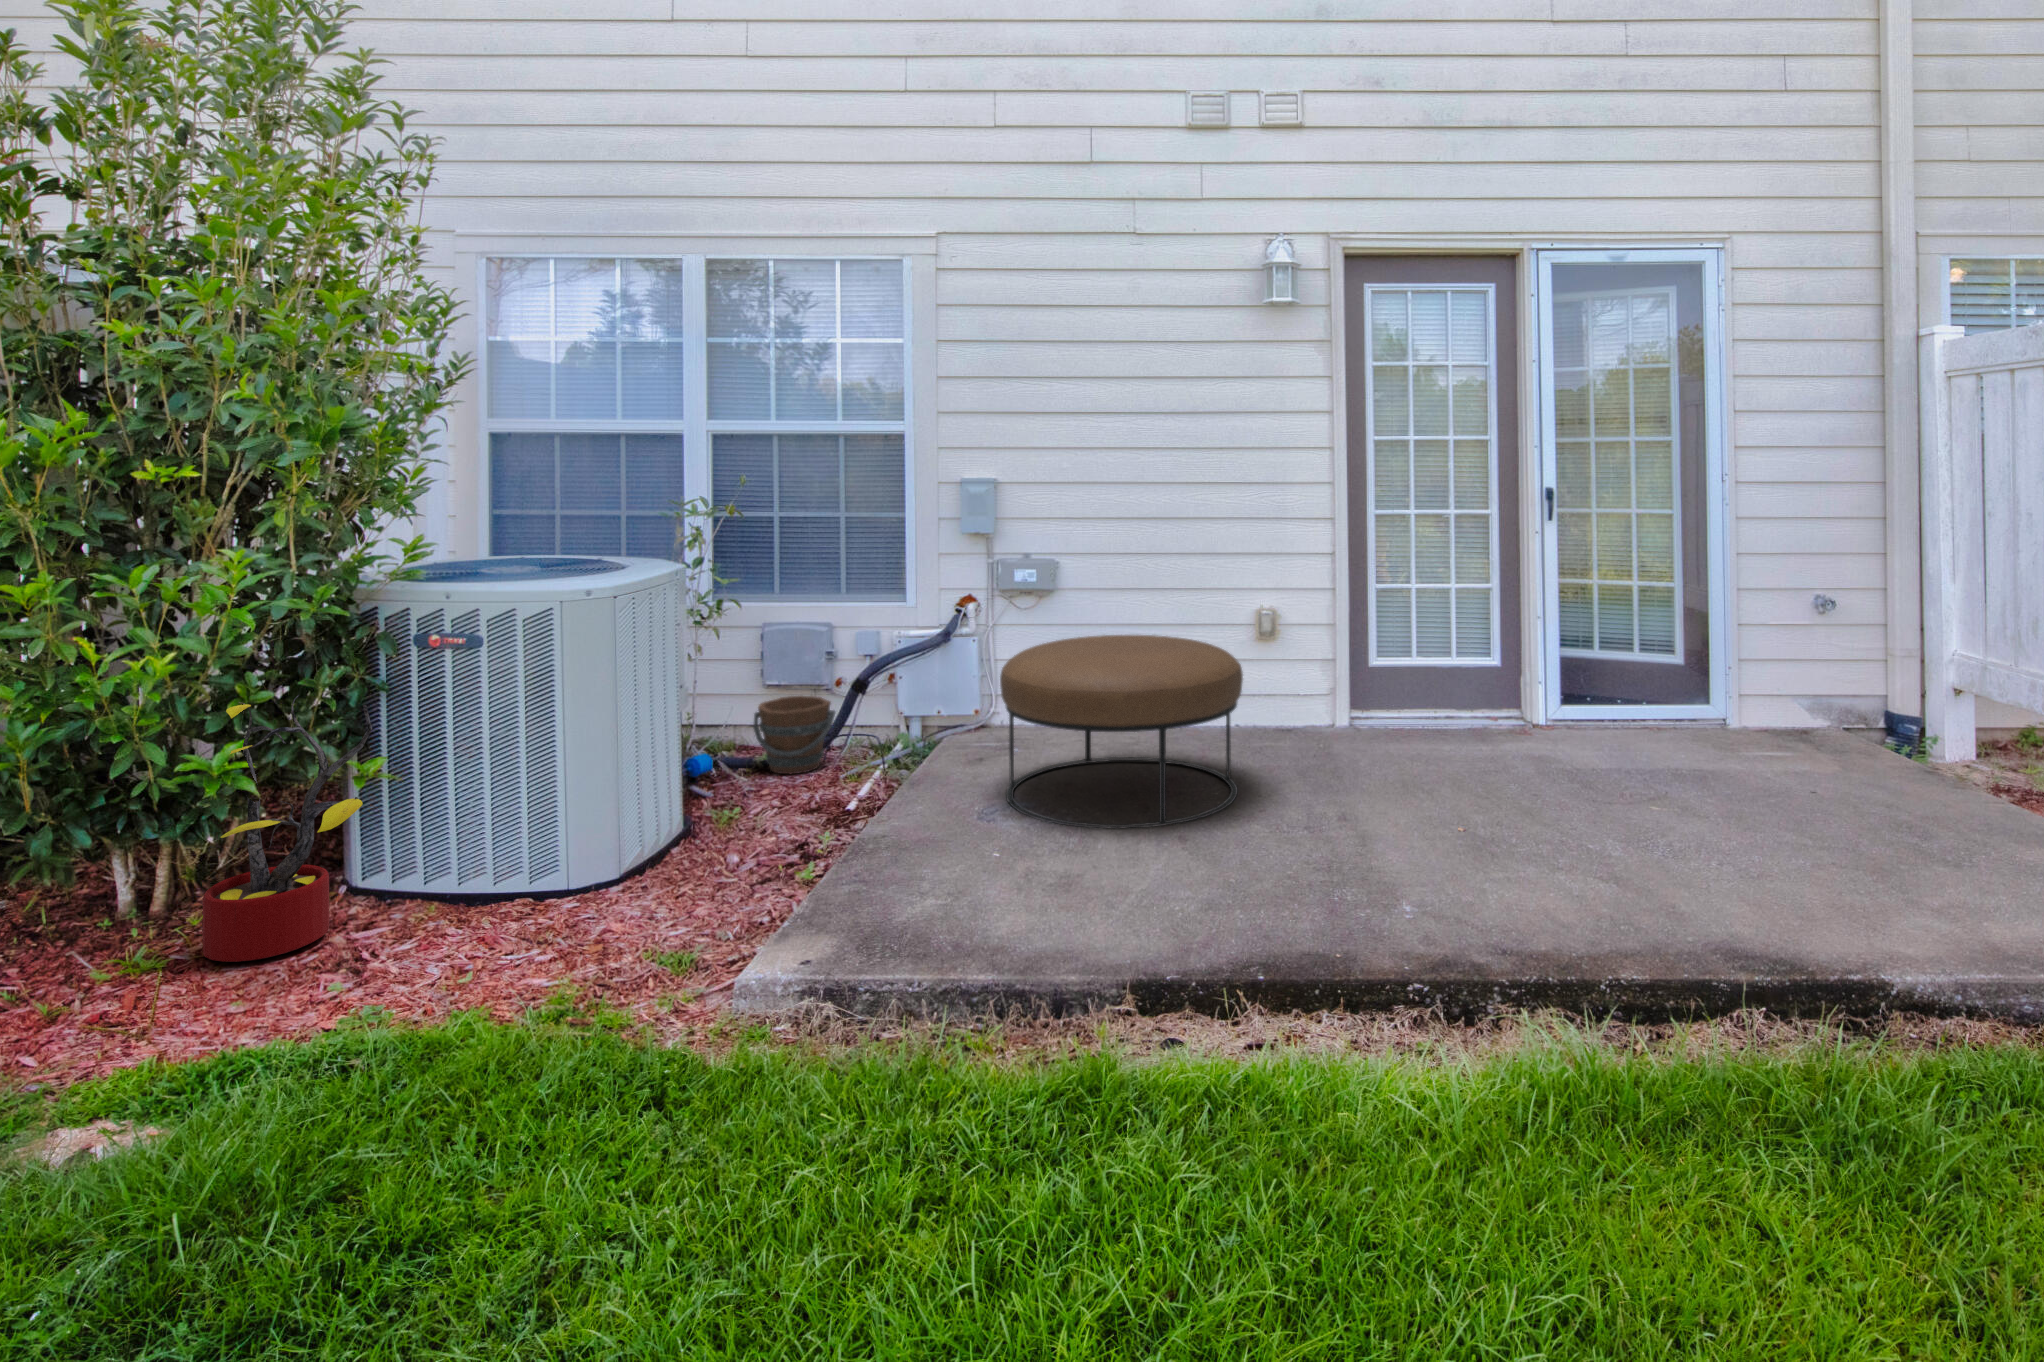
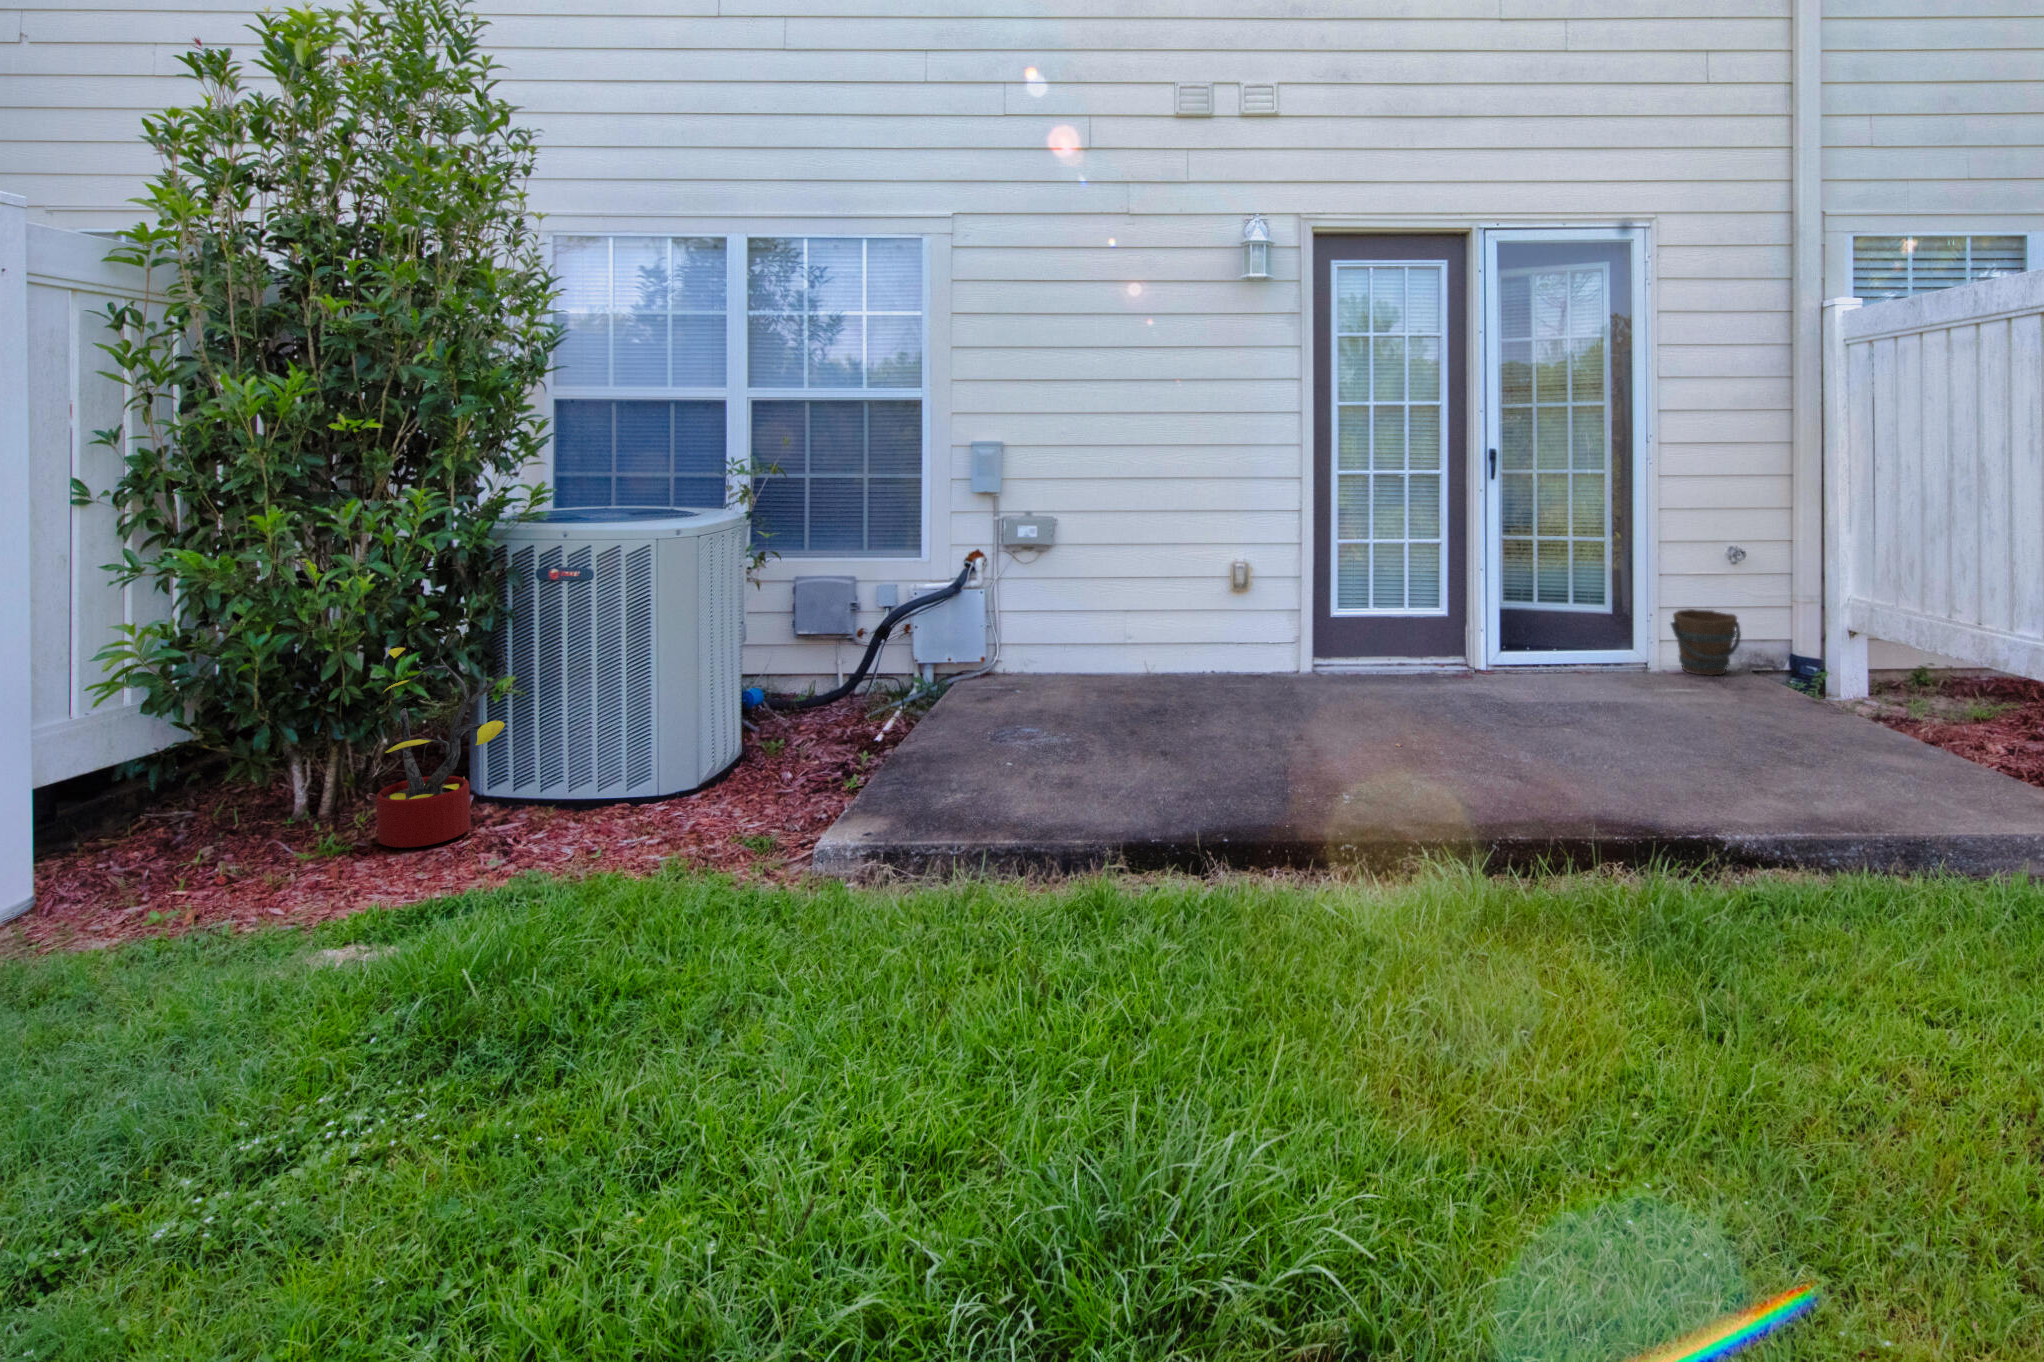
ottoman: present [1000,635,1243,829] -> none [1008,588,1215,748]
bucket: present [753,696,835,774] -> present [1671,609,1741,676]

